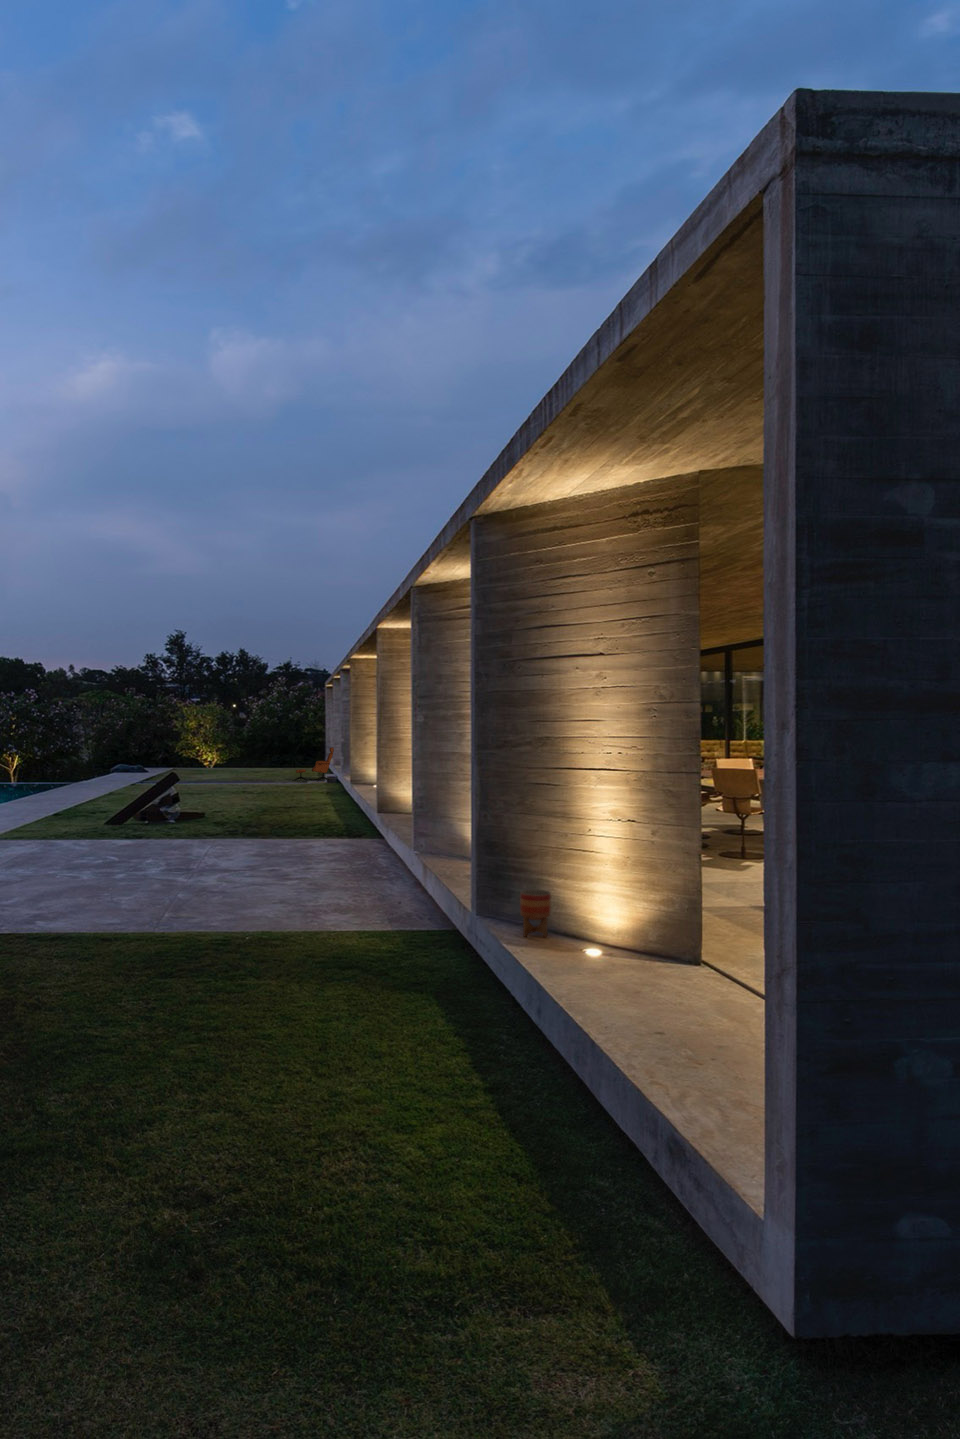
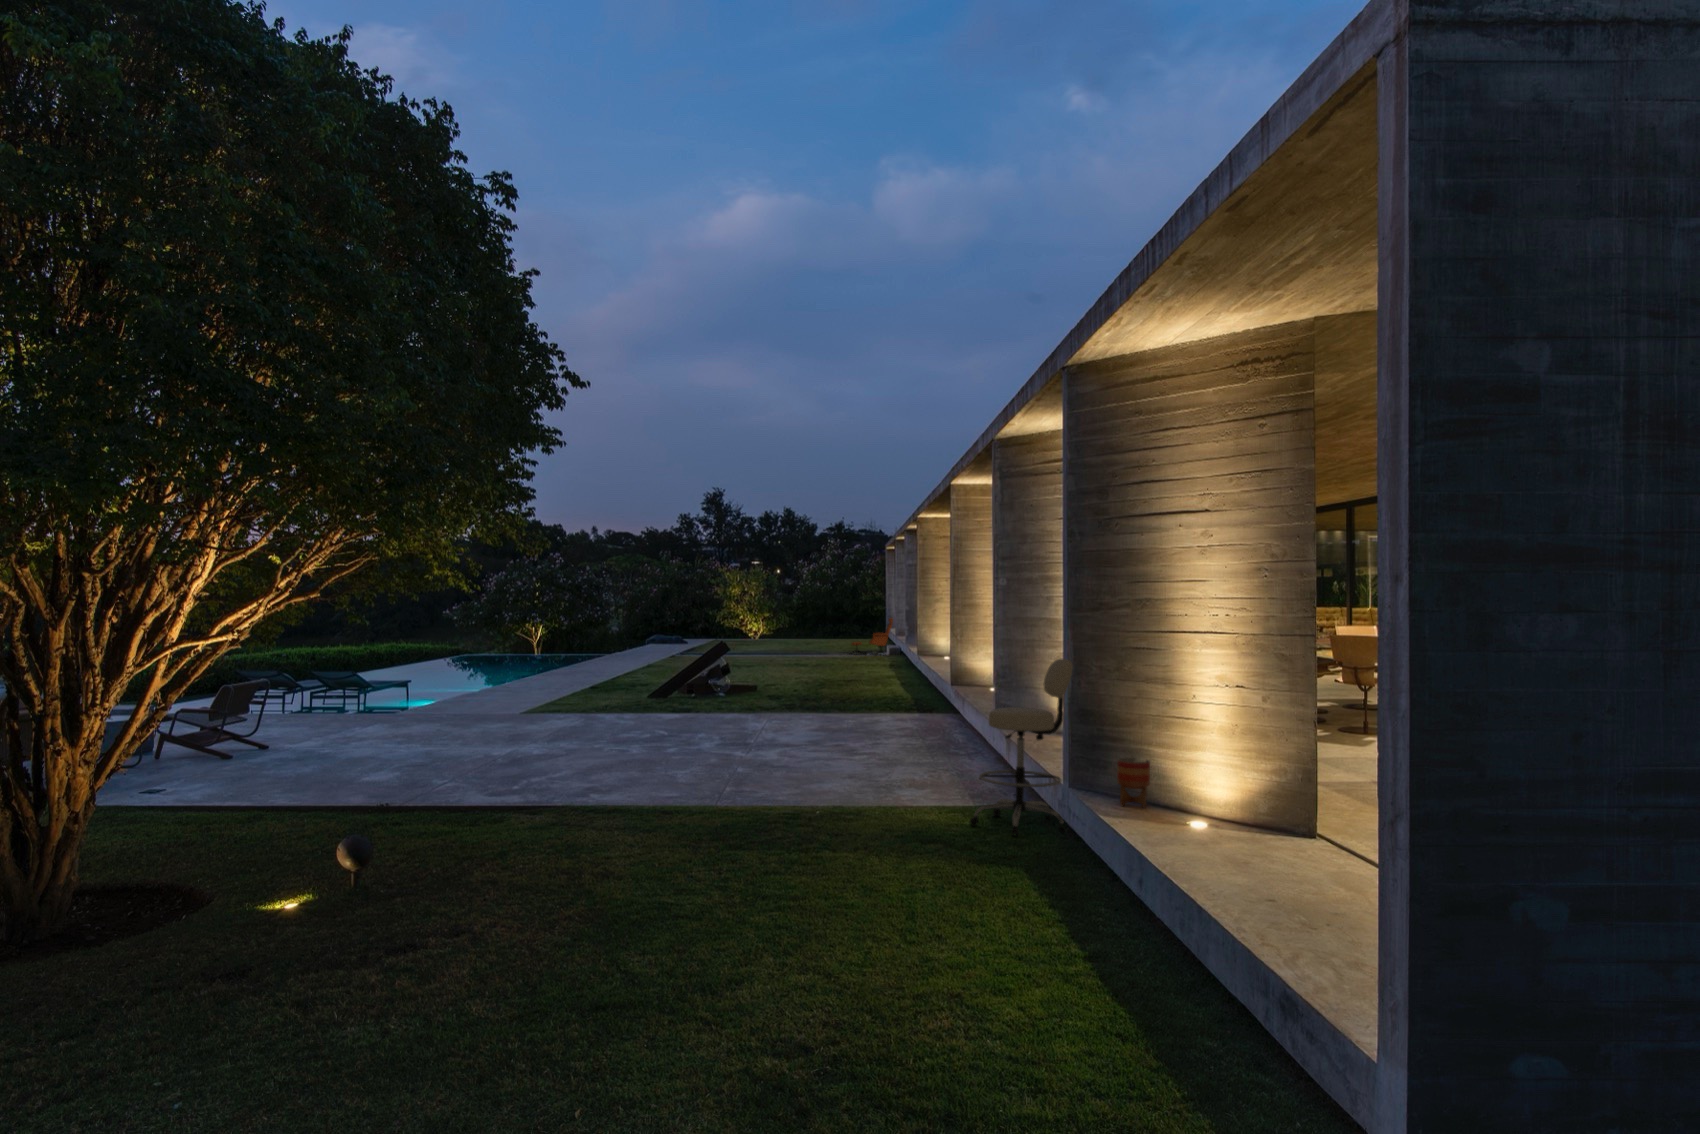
stool: none [382,796,479,971] -> present [970,658,1073,835]

